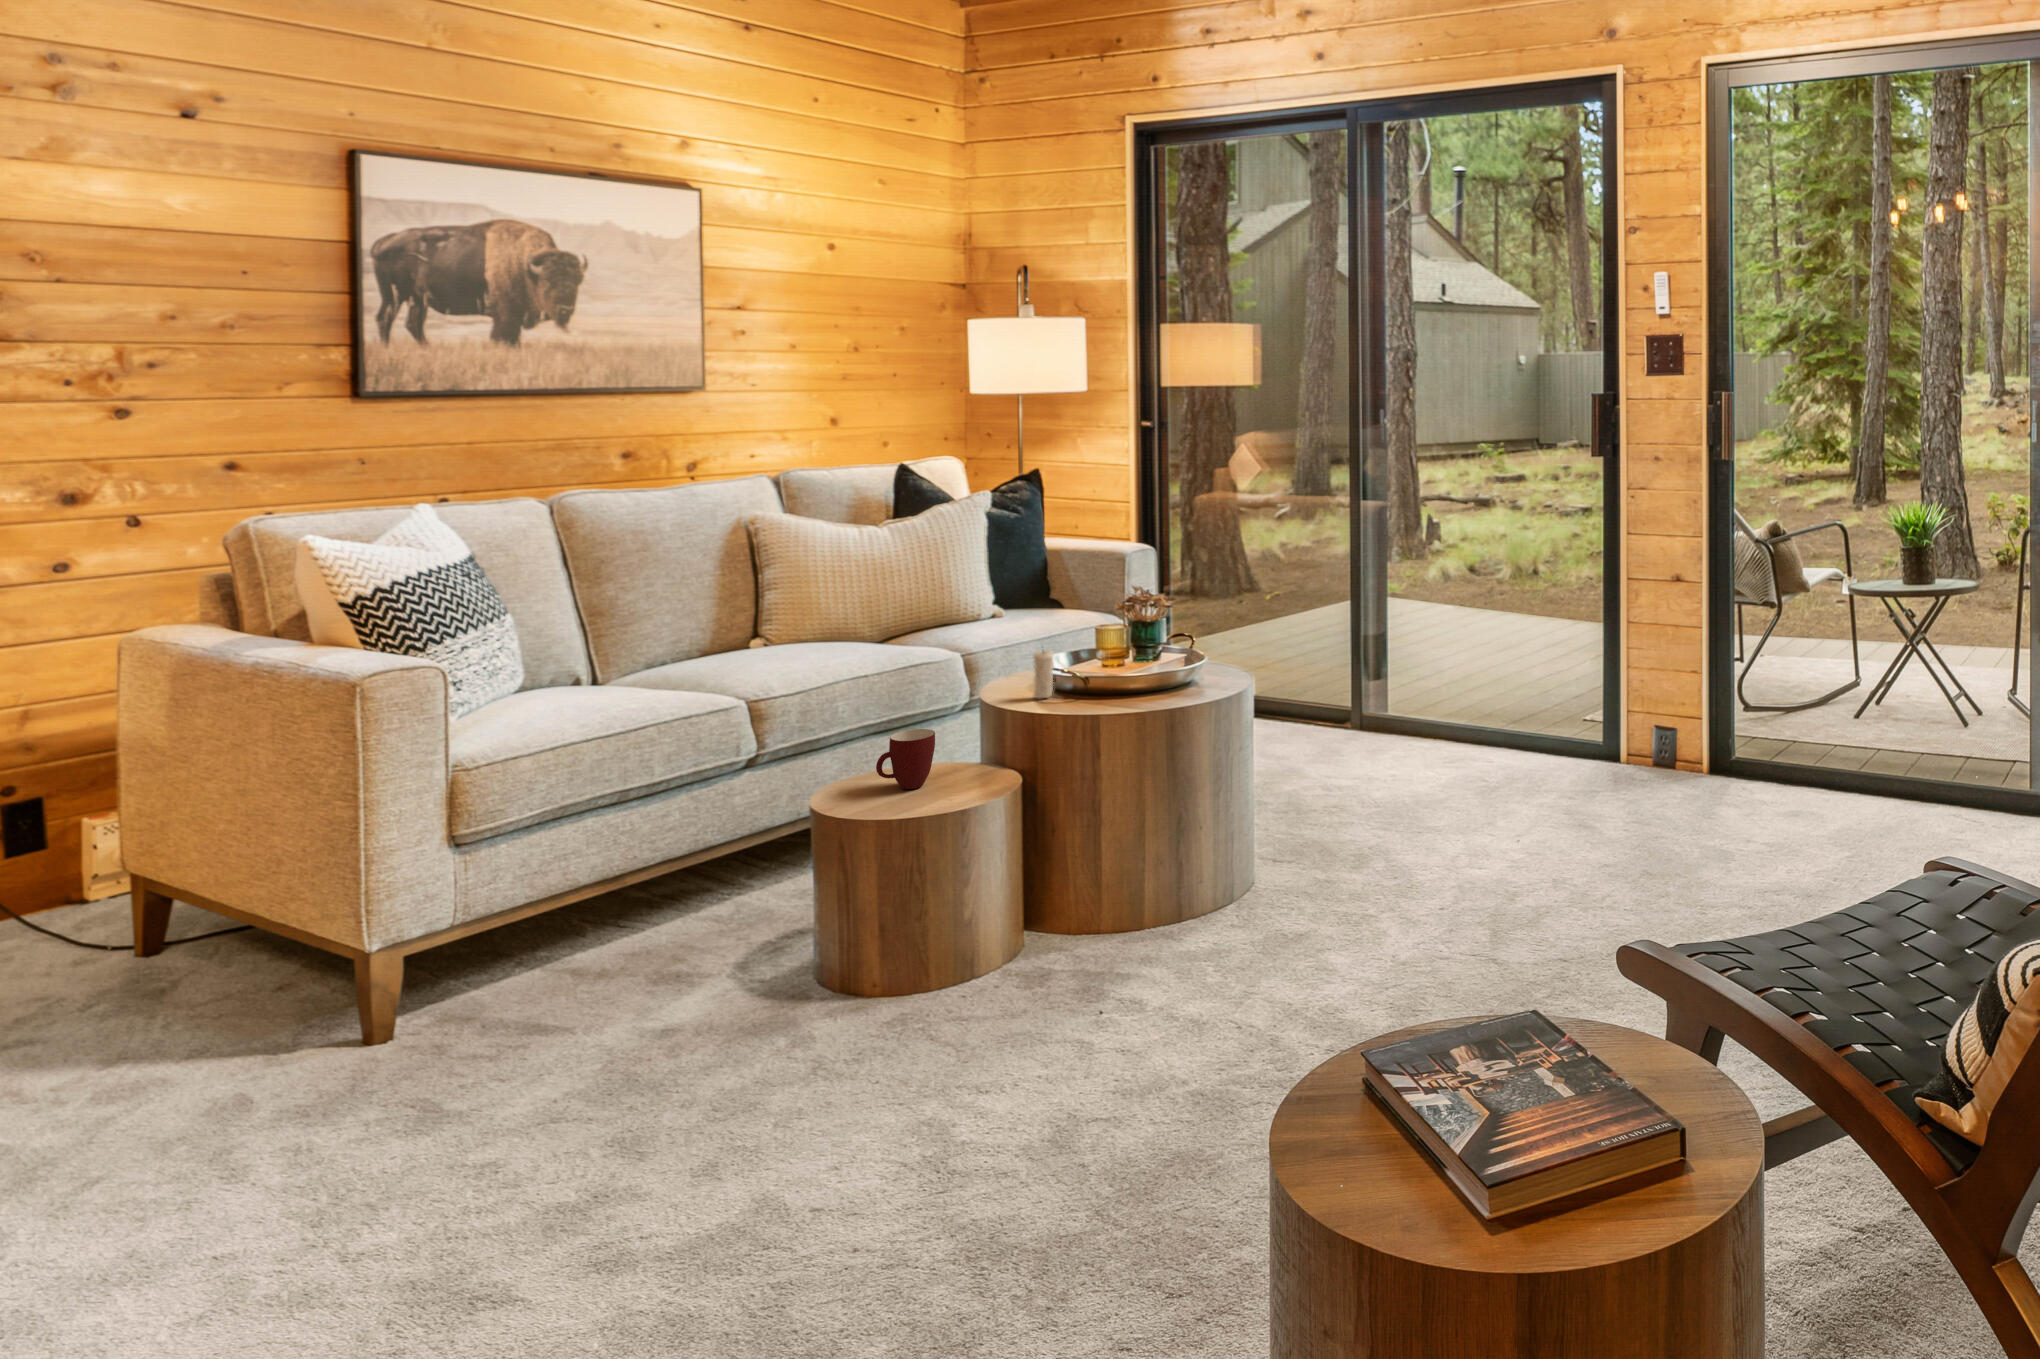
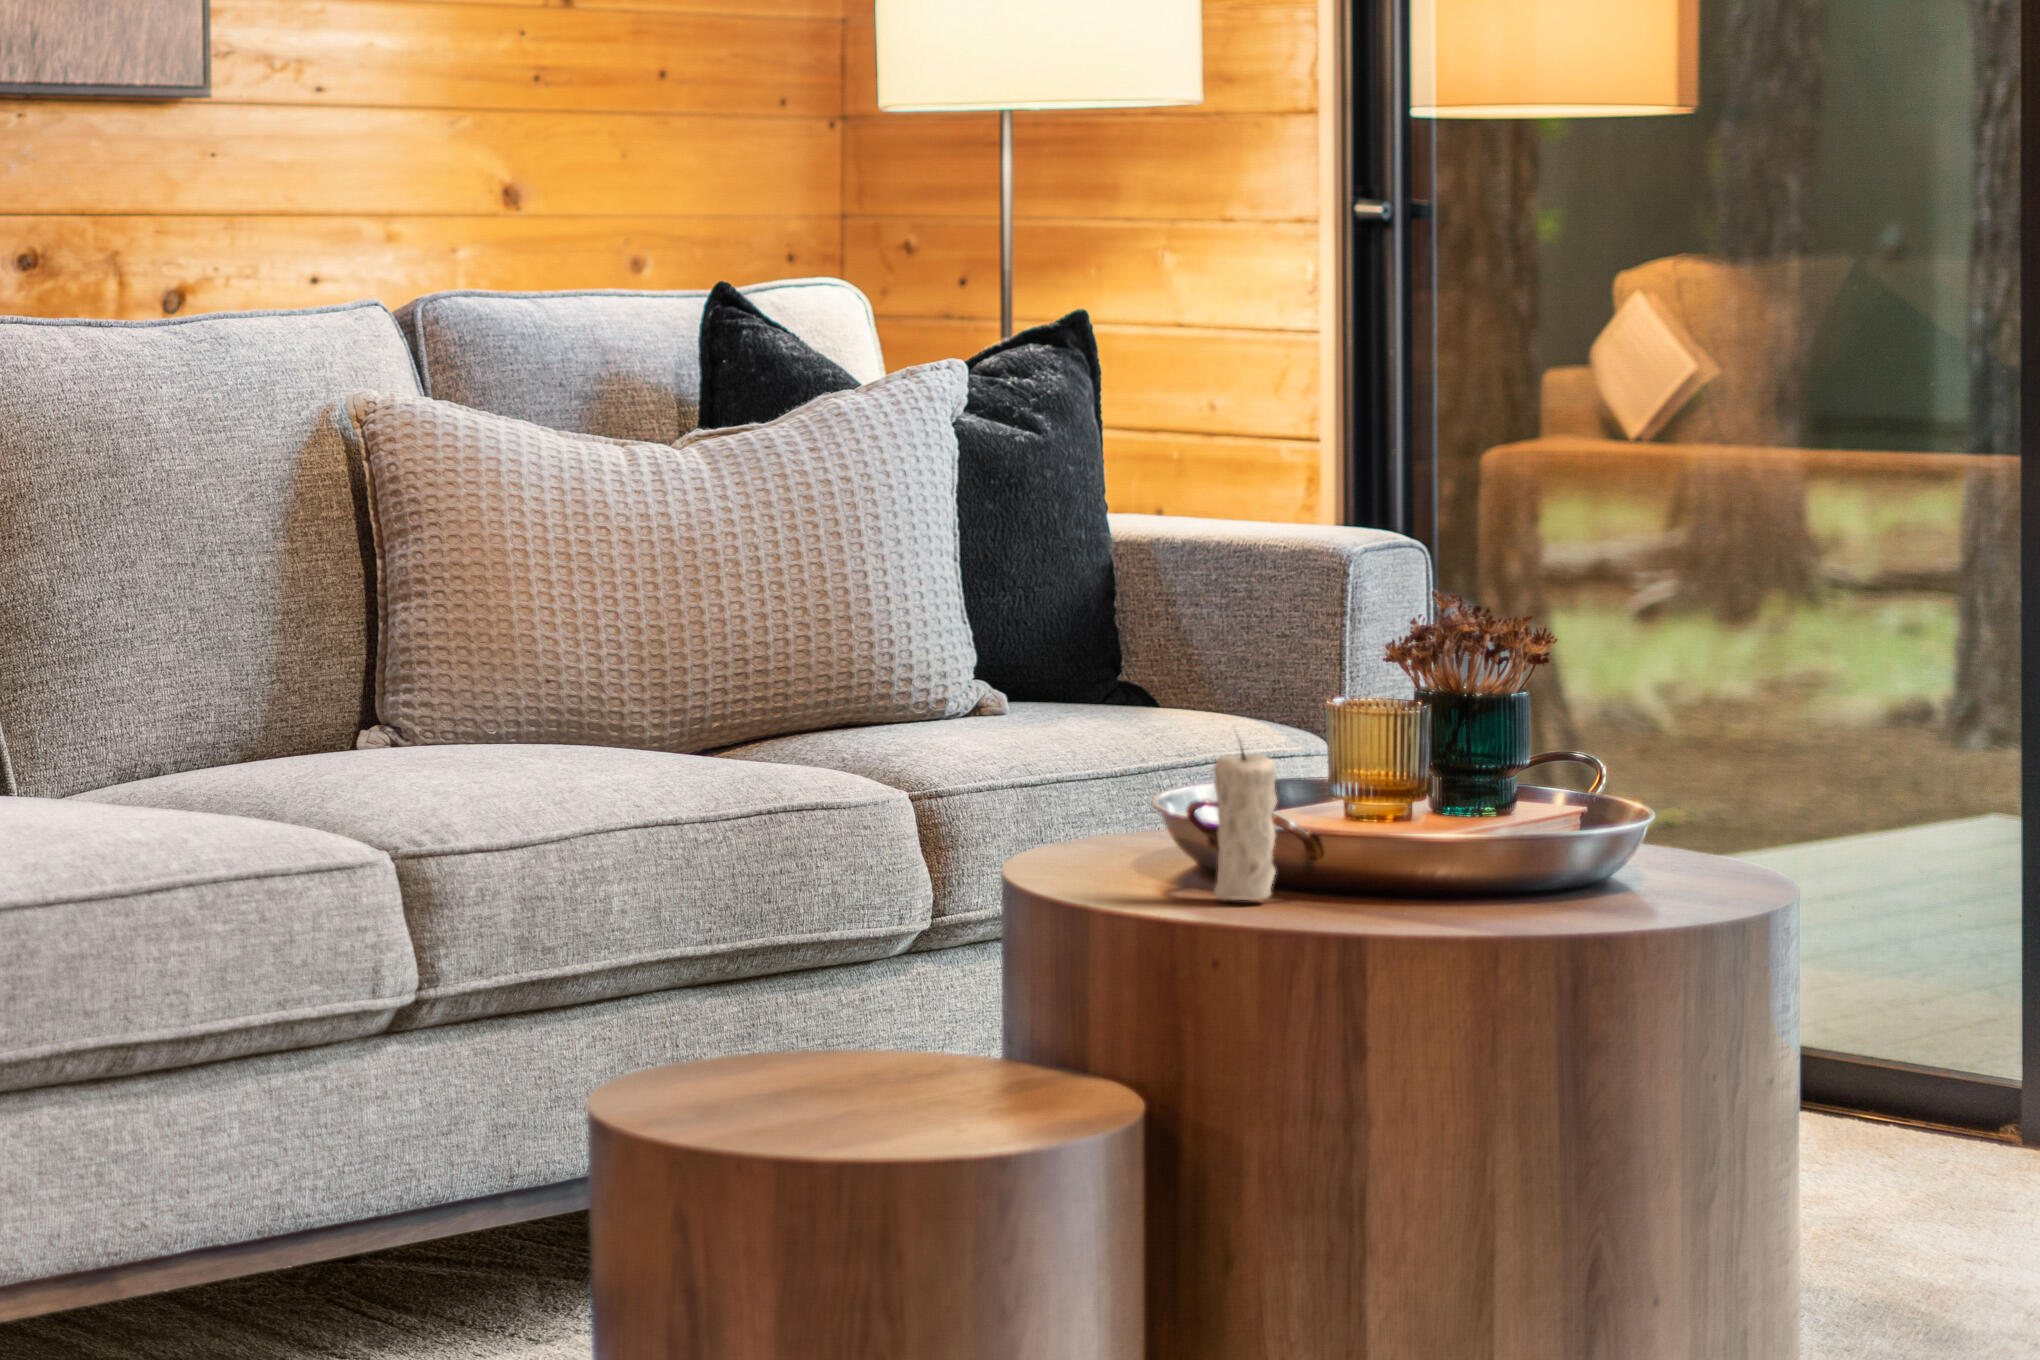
mug: present [876,729,935,789] -> none [804,944,965,1121]

